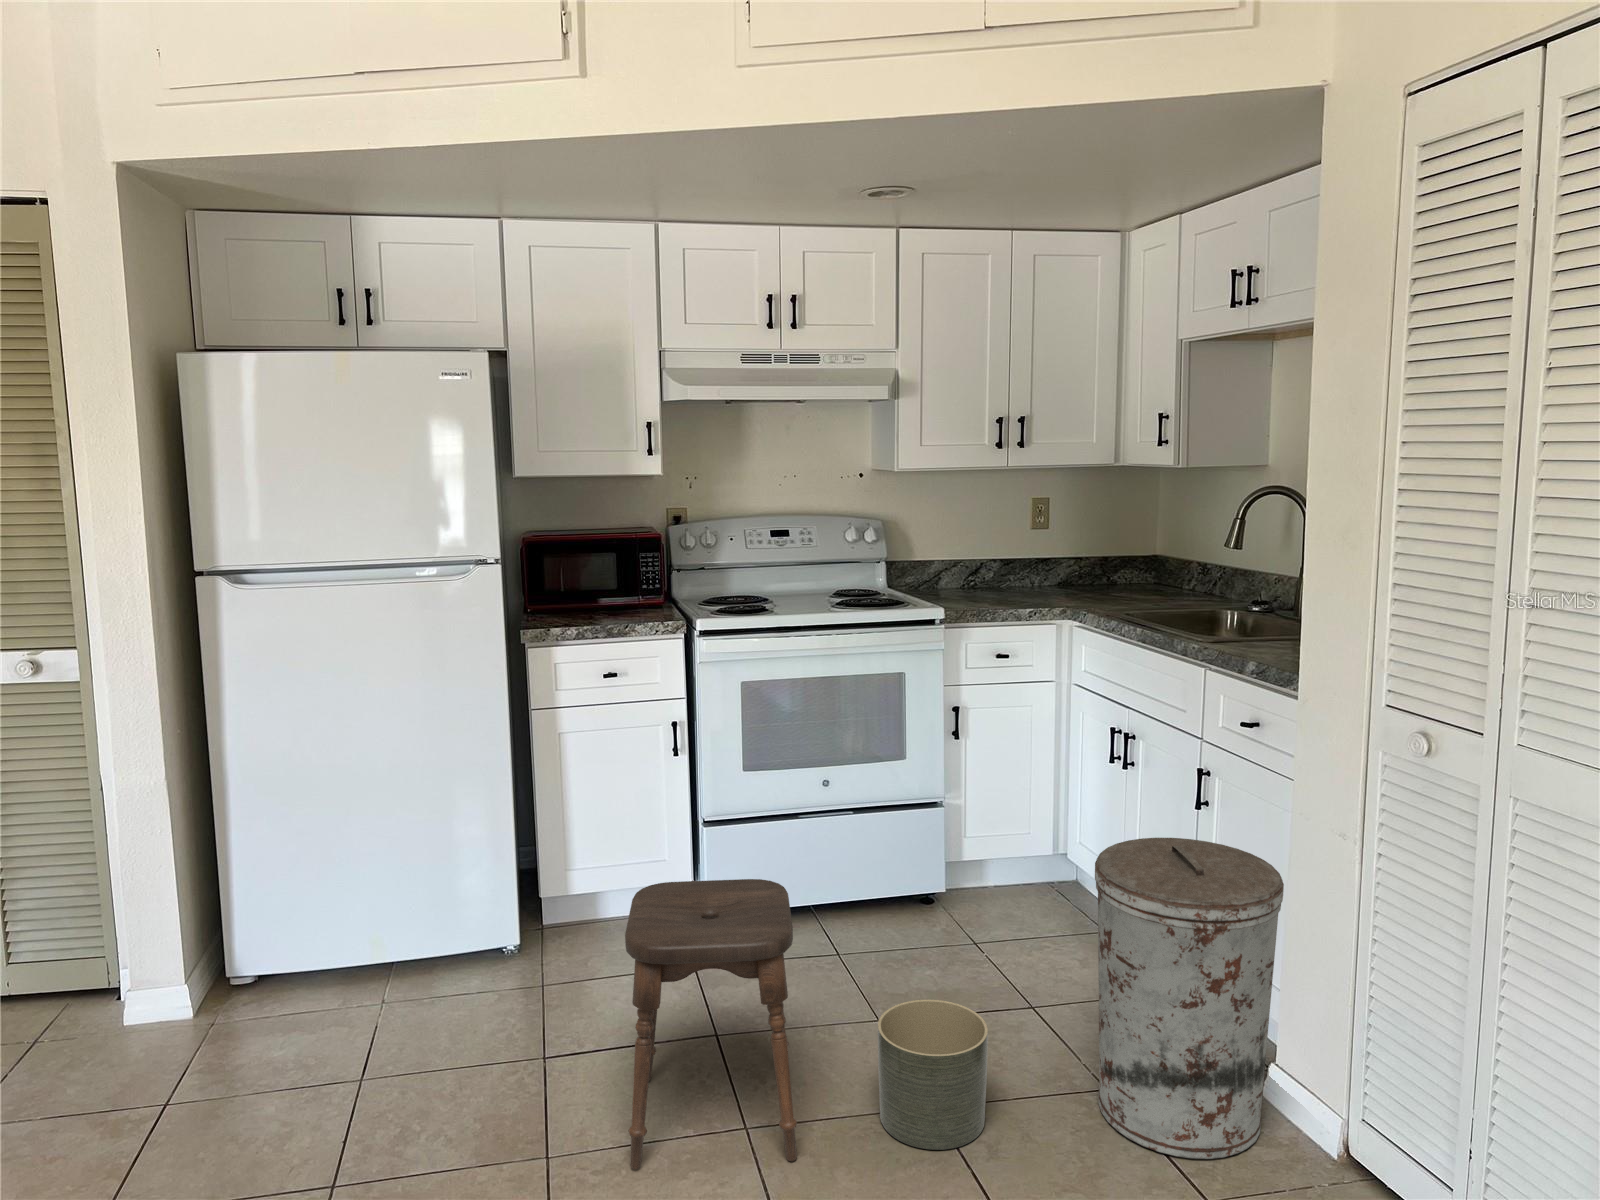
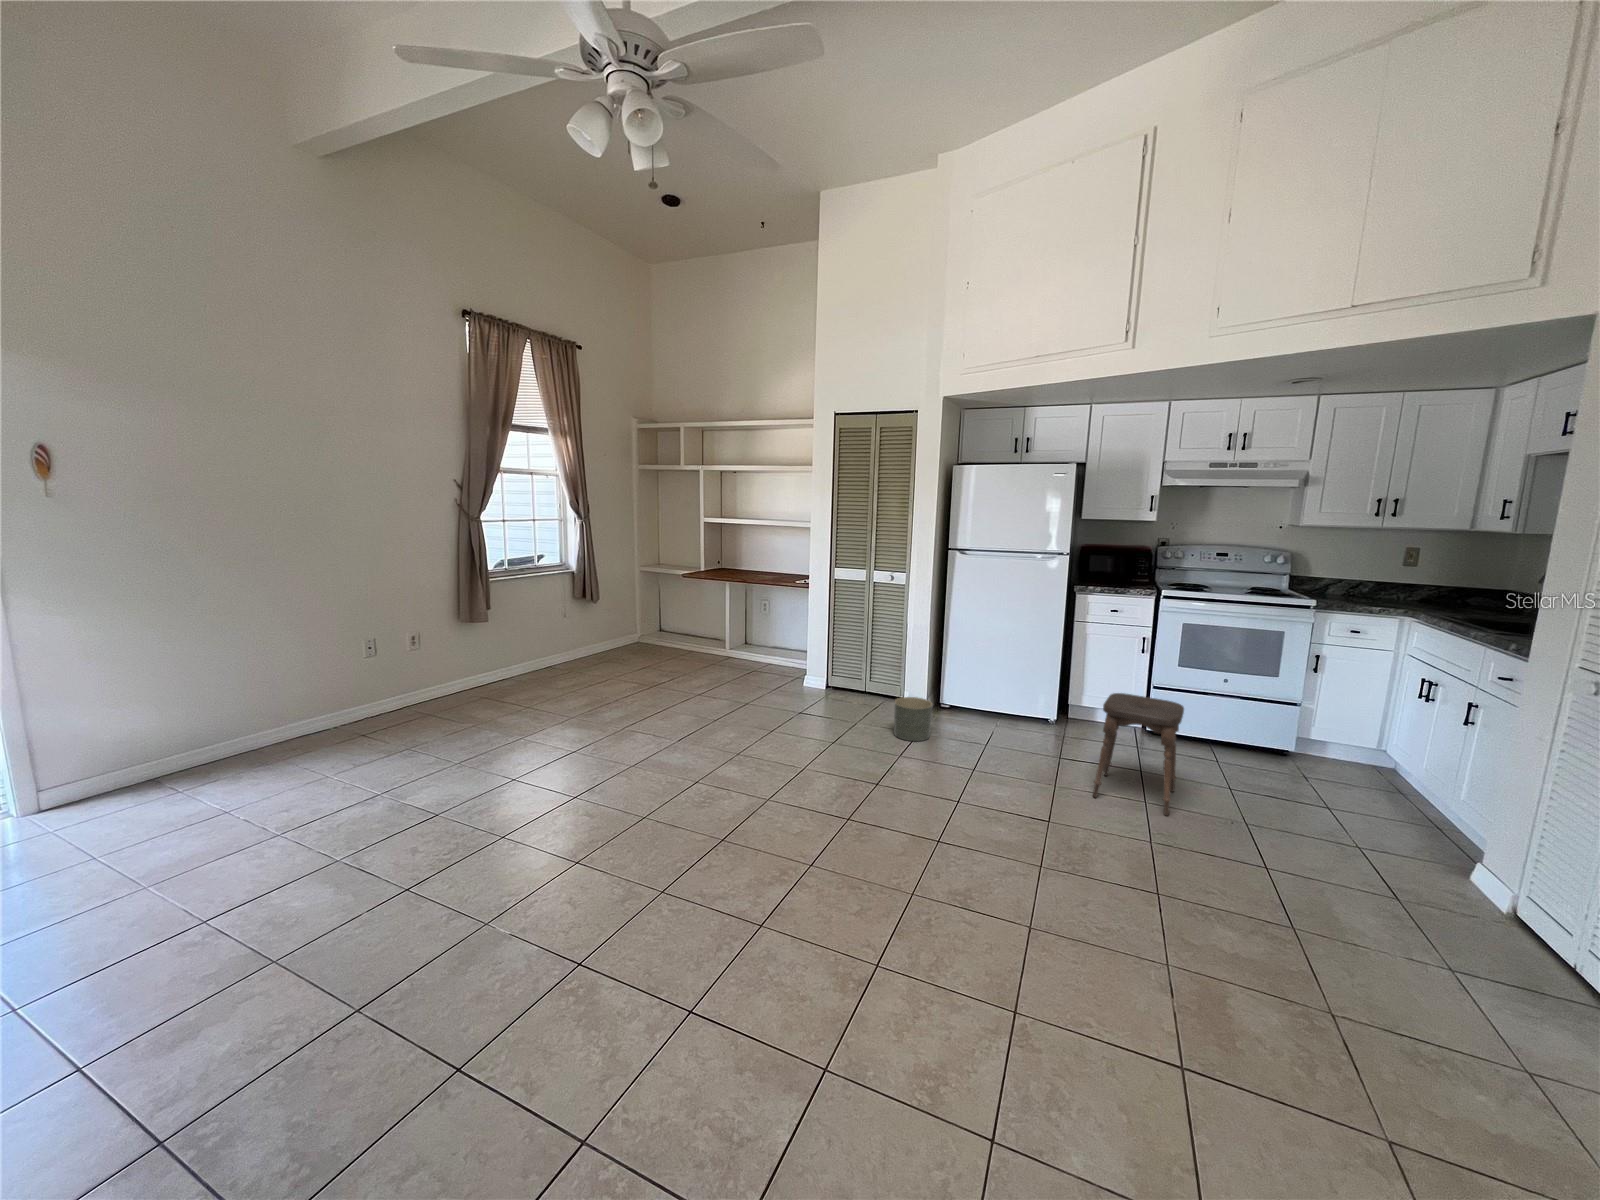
trash can: present [1095,838,1284,1159] -> none [1347,722,1488,887]
planter: present [878,1000,988,1150] -> present [894,697,932,741]

